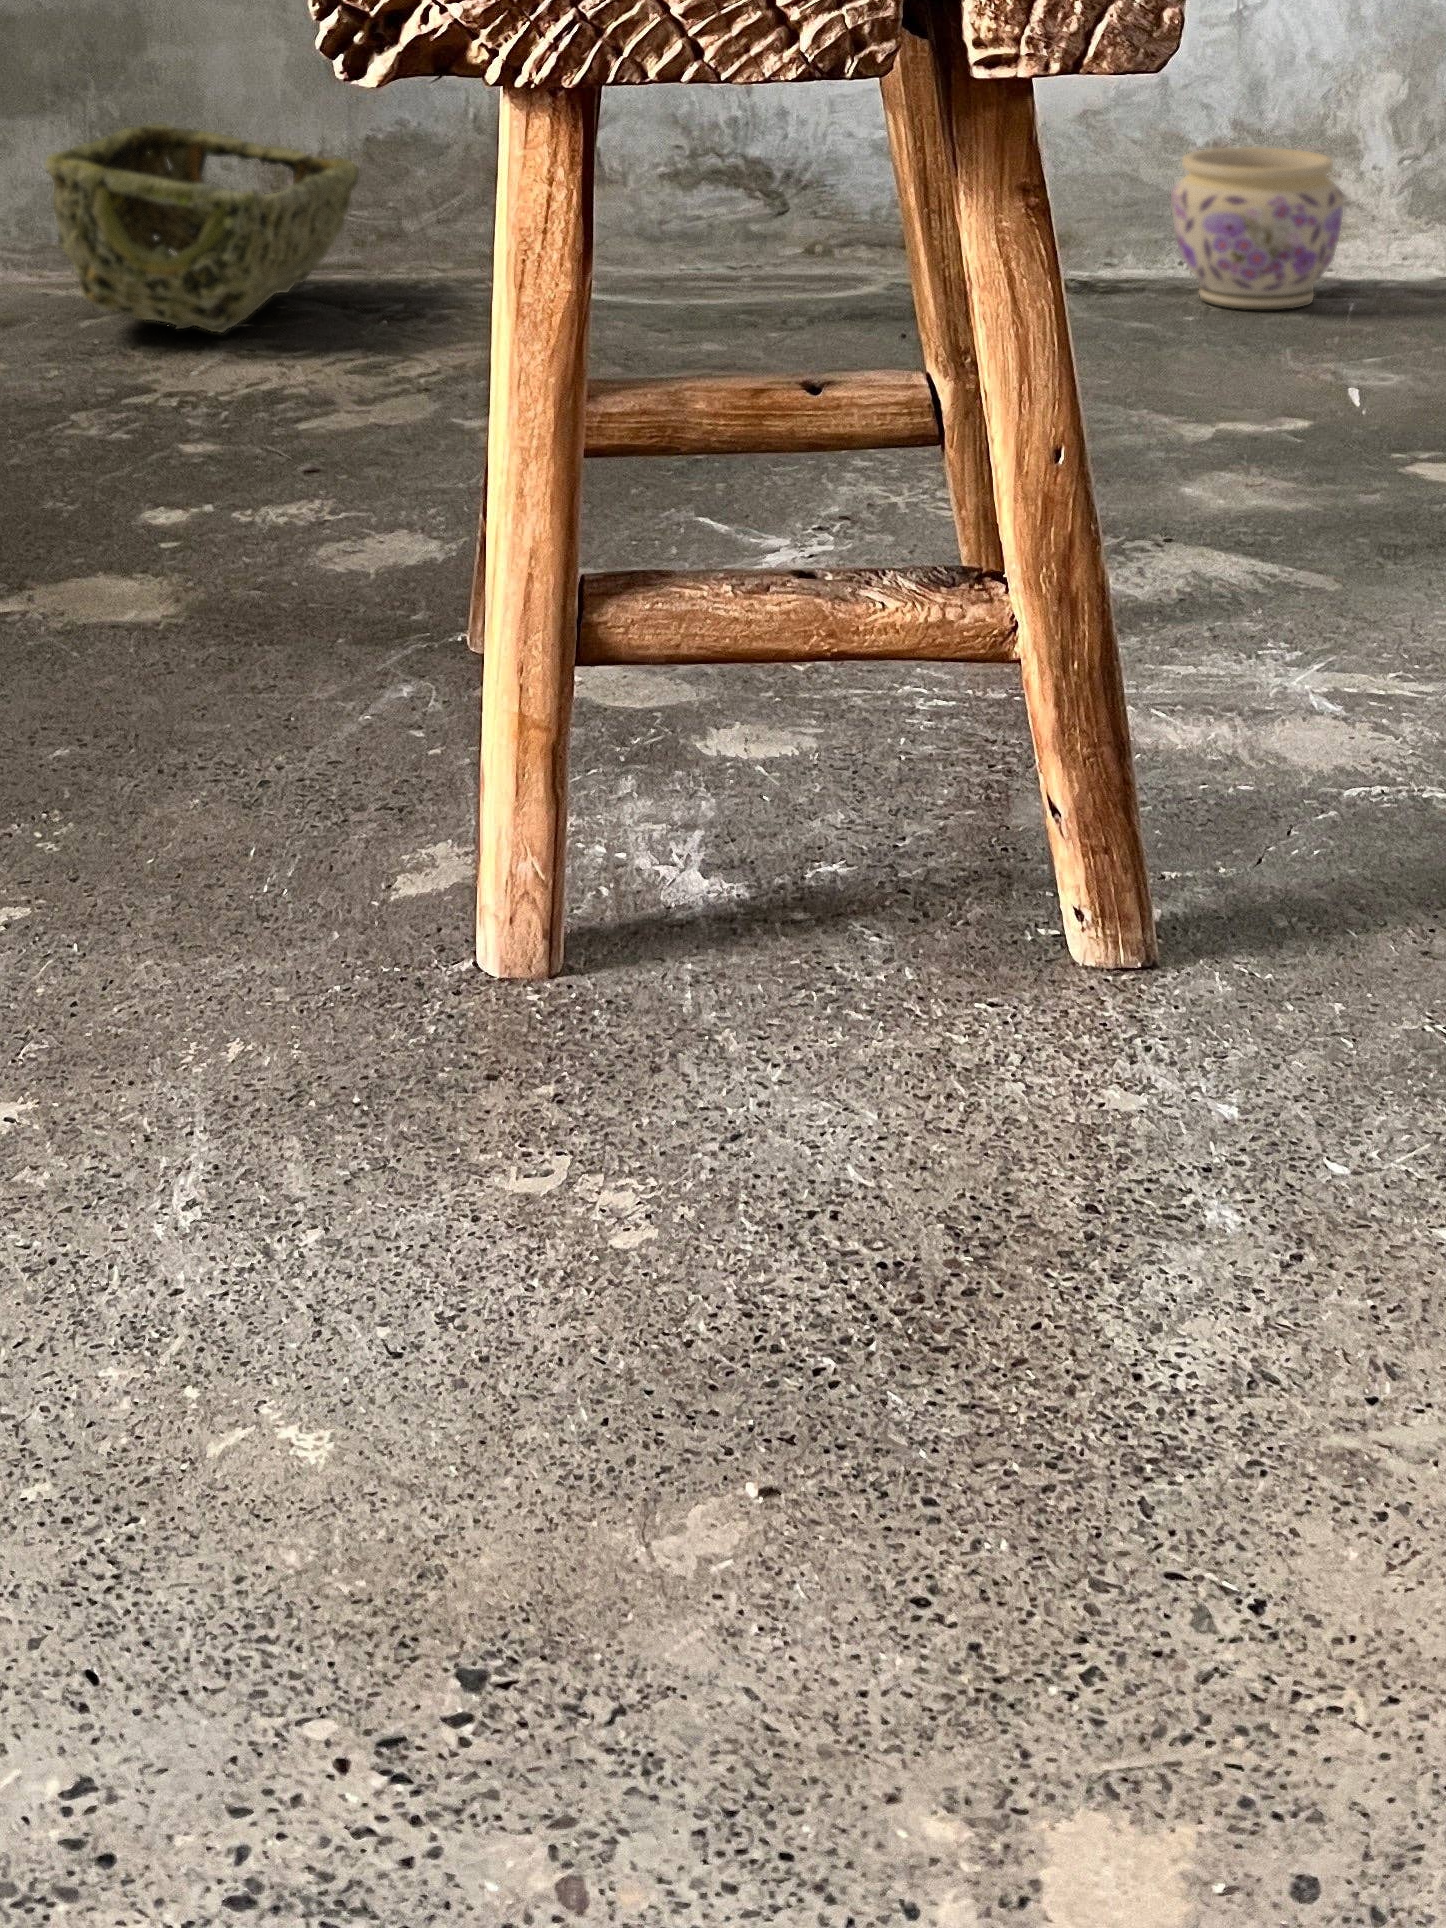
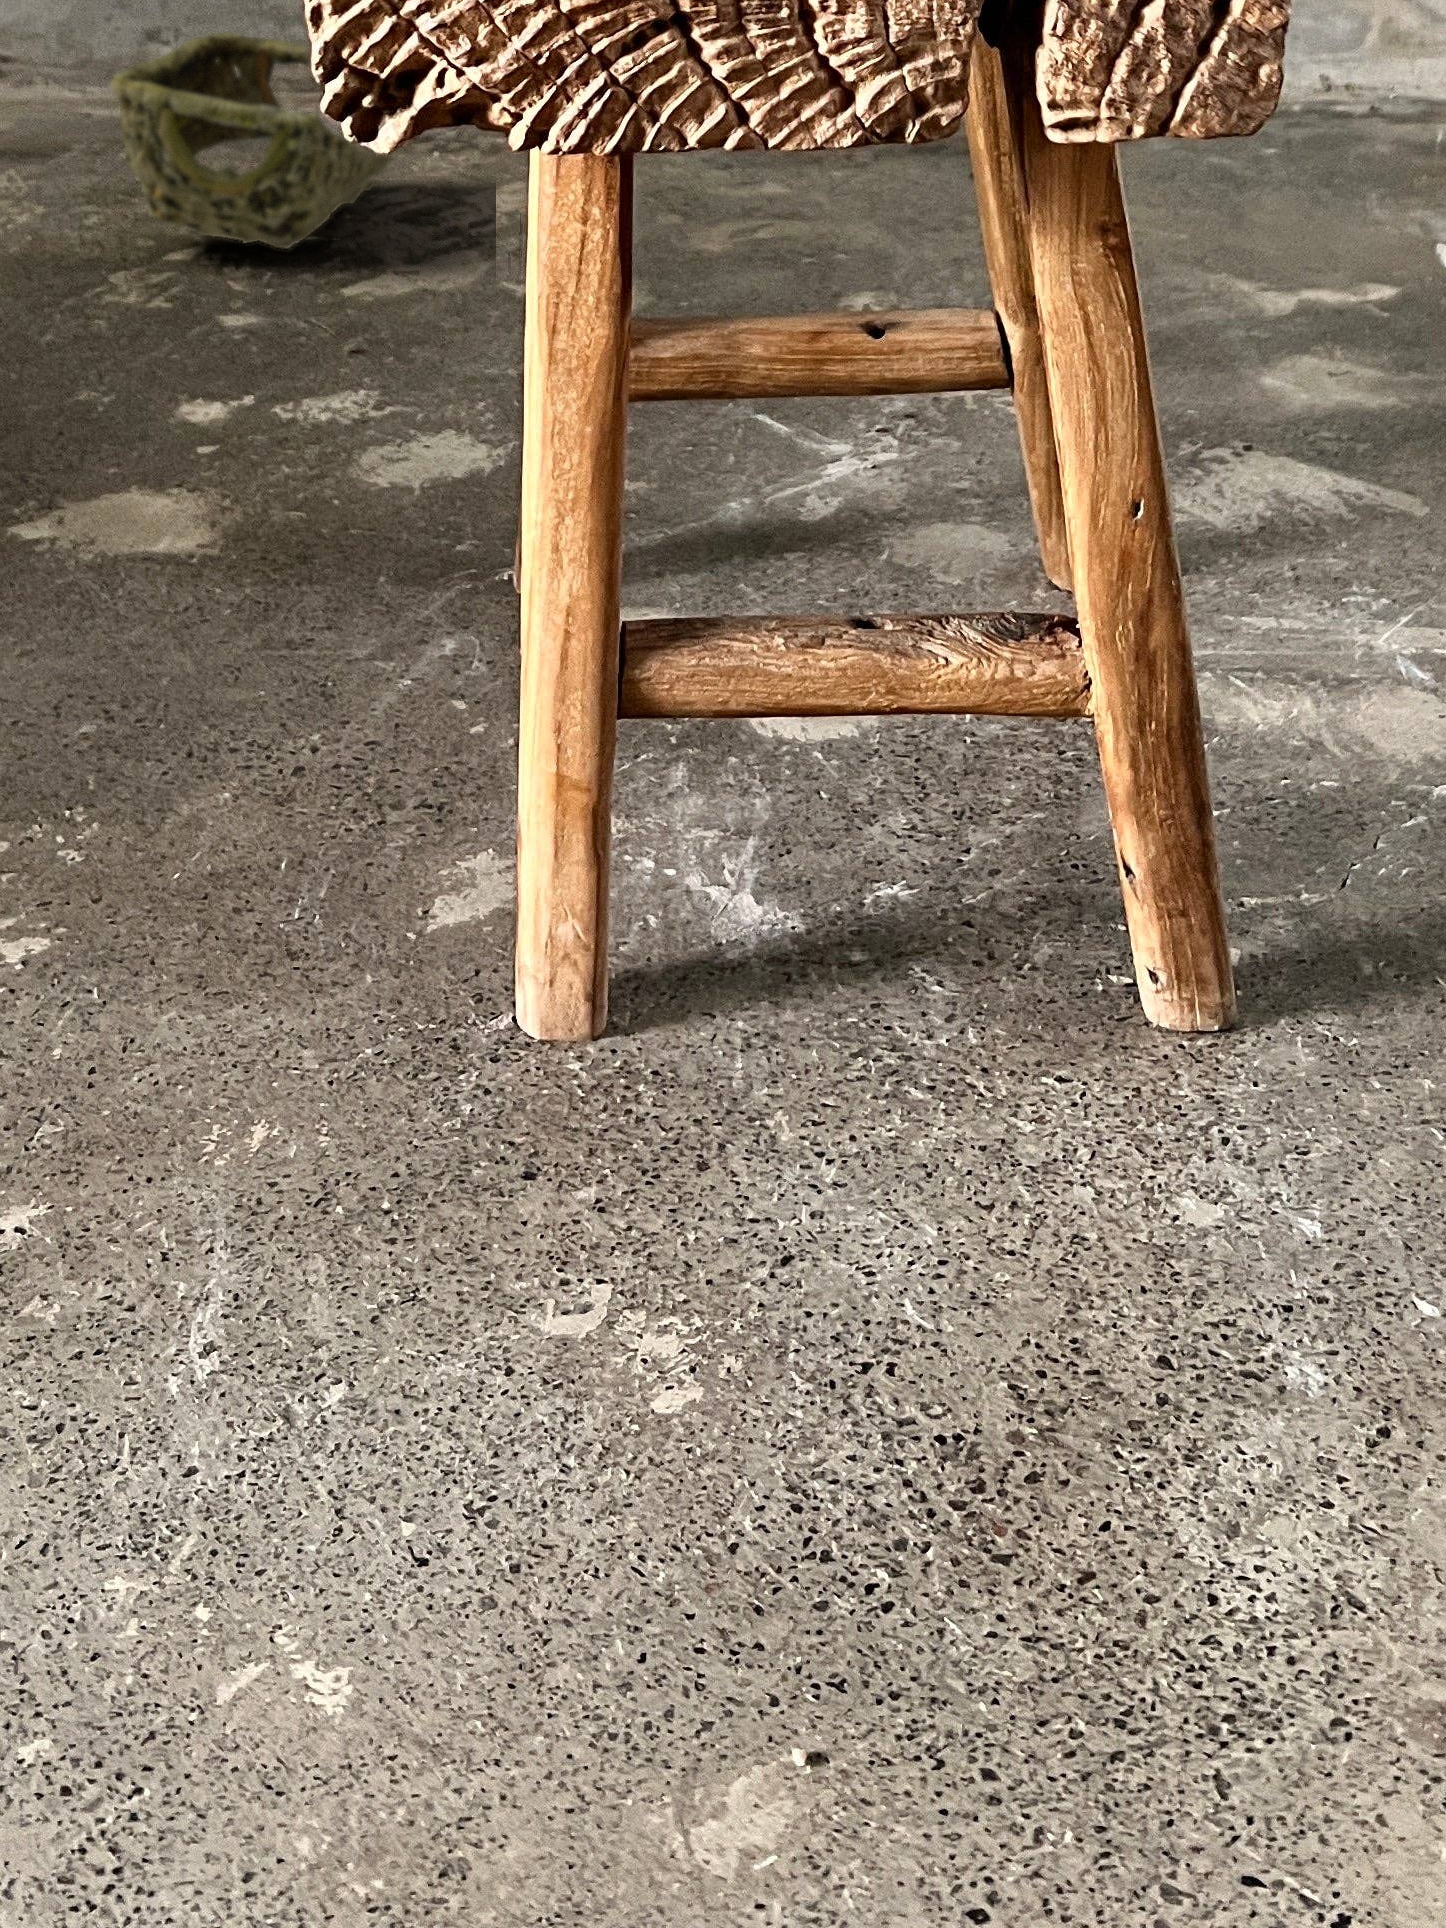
planter: present [1171,147,1344,310] -> none [1226,57,1399,222]

